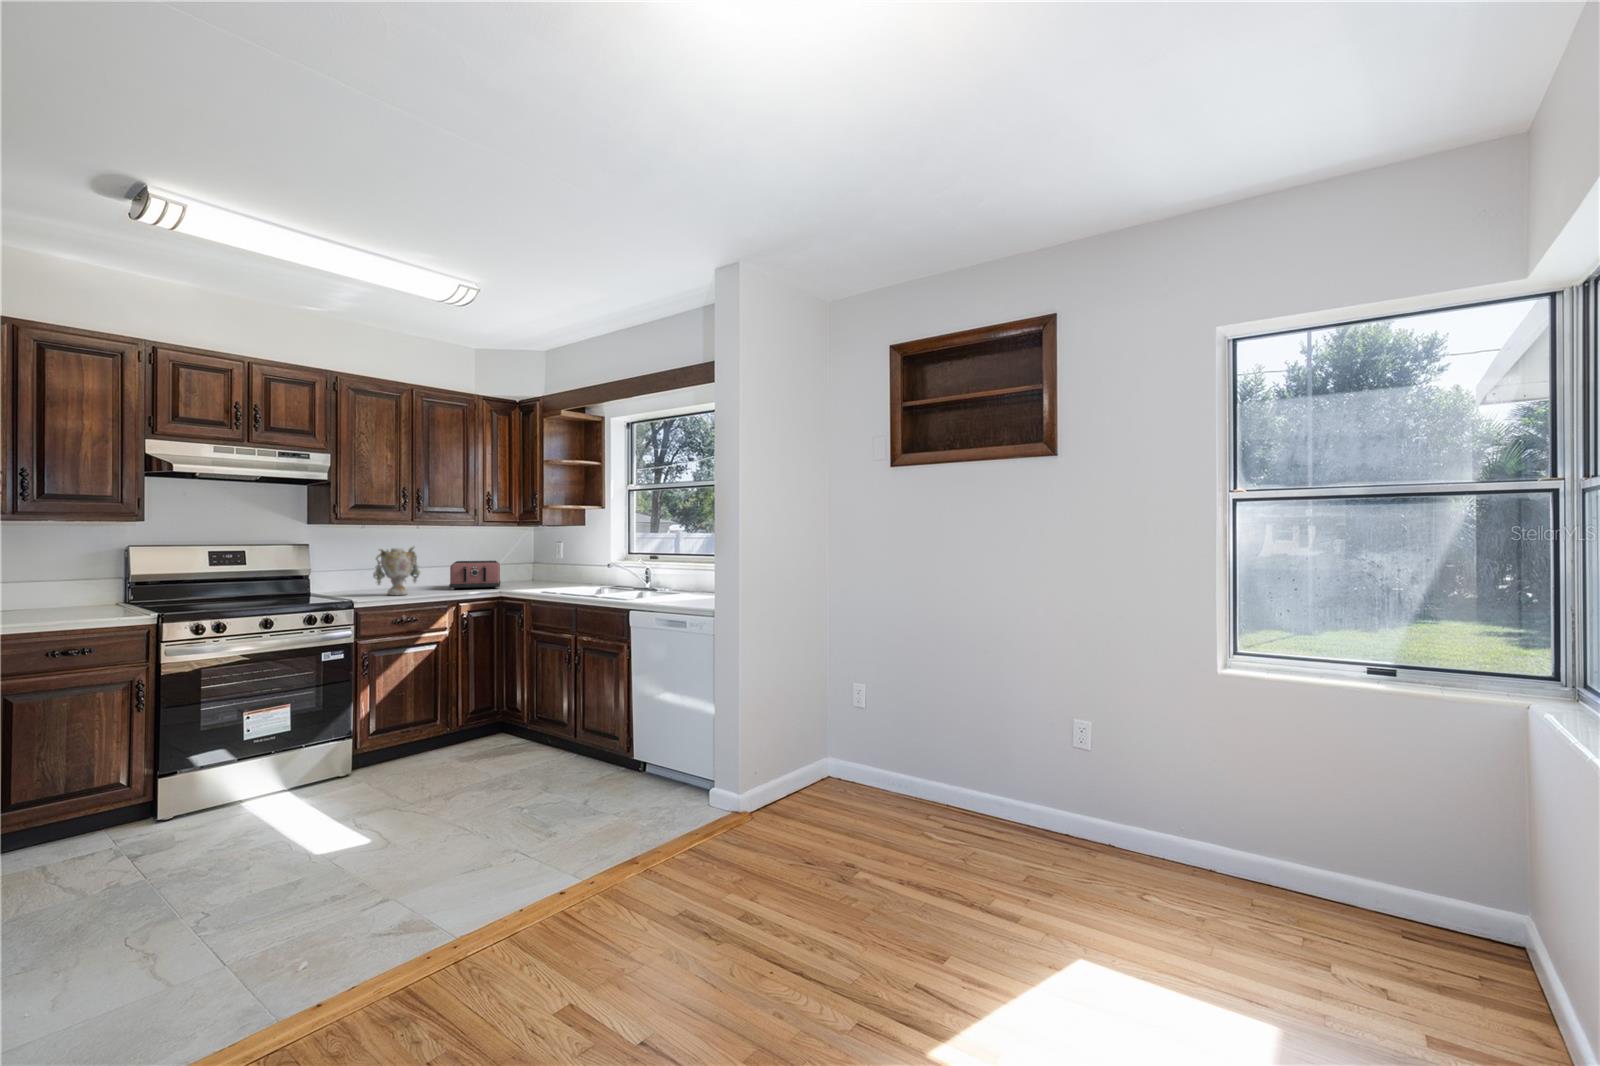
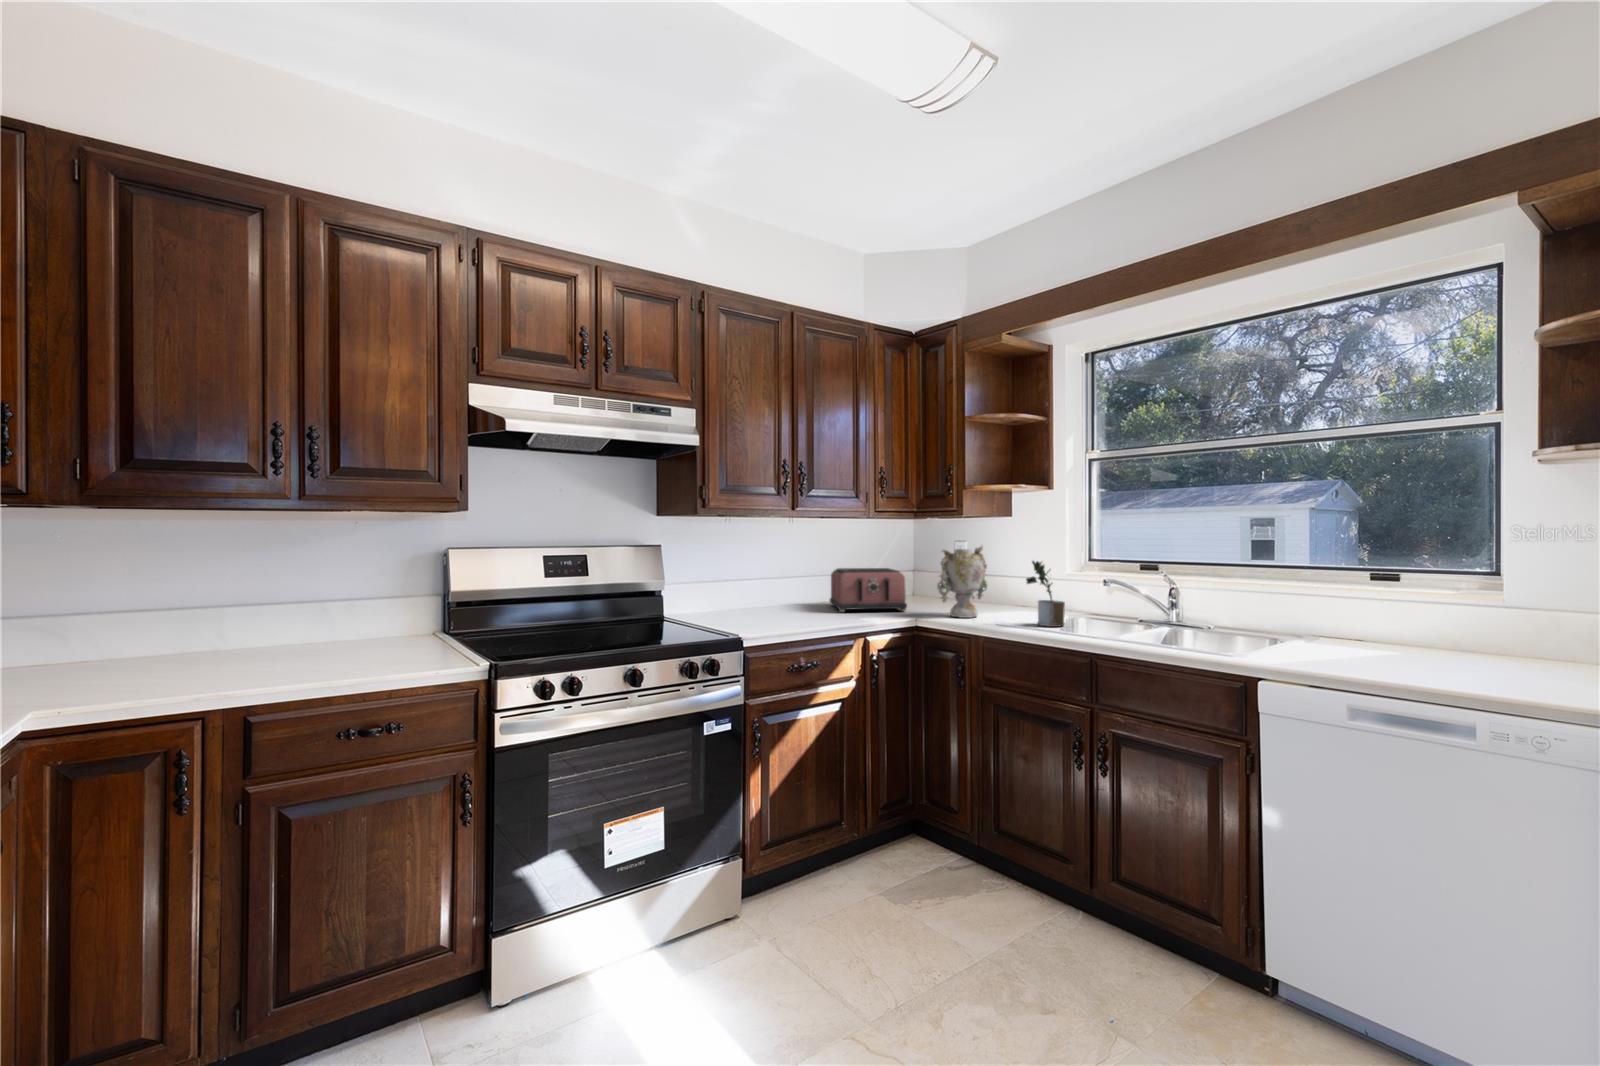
vase: present [373,547,420,595] -> present [937,546,987,618]
potted plant: none [558,553,584,593] -> present [1026,561,1065,627]

